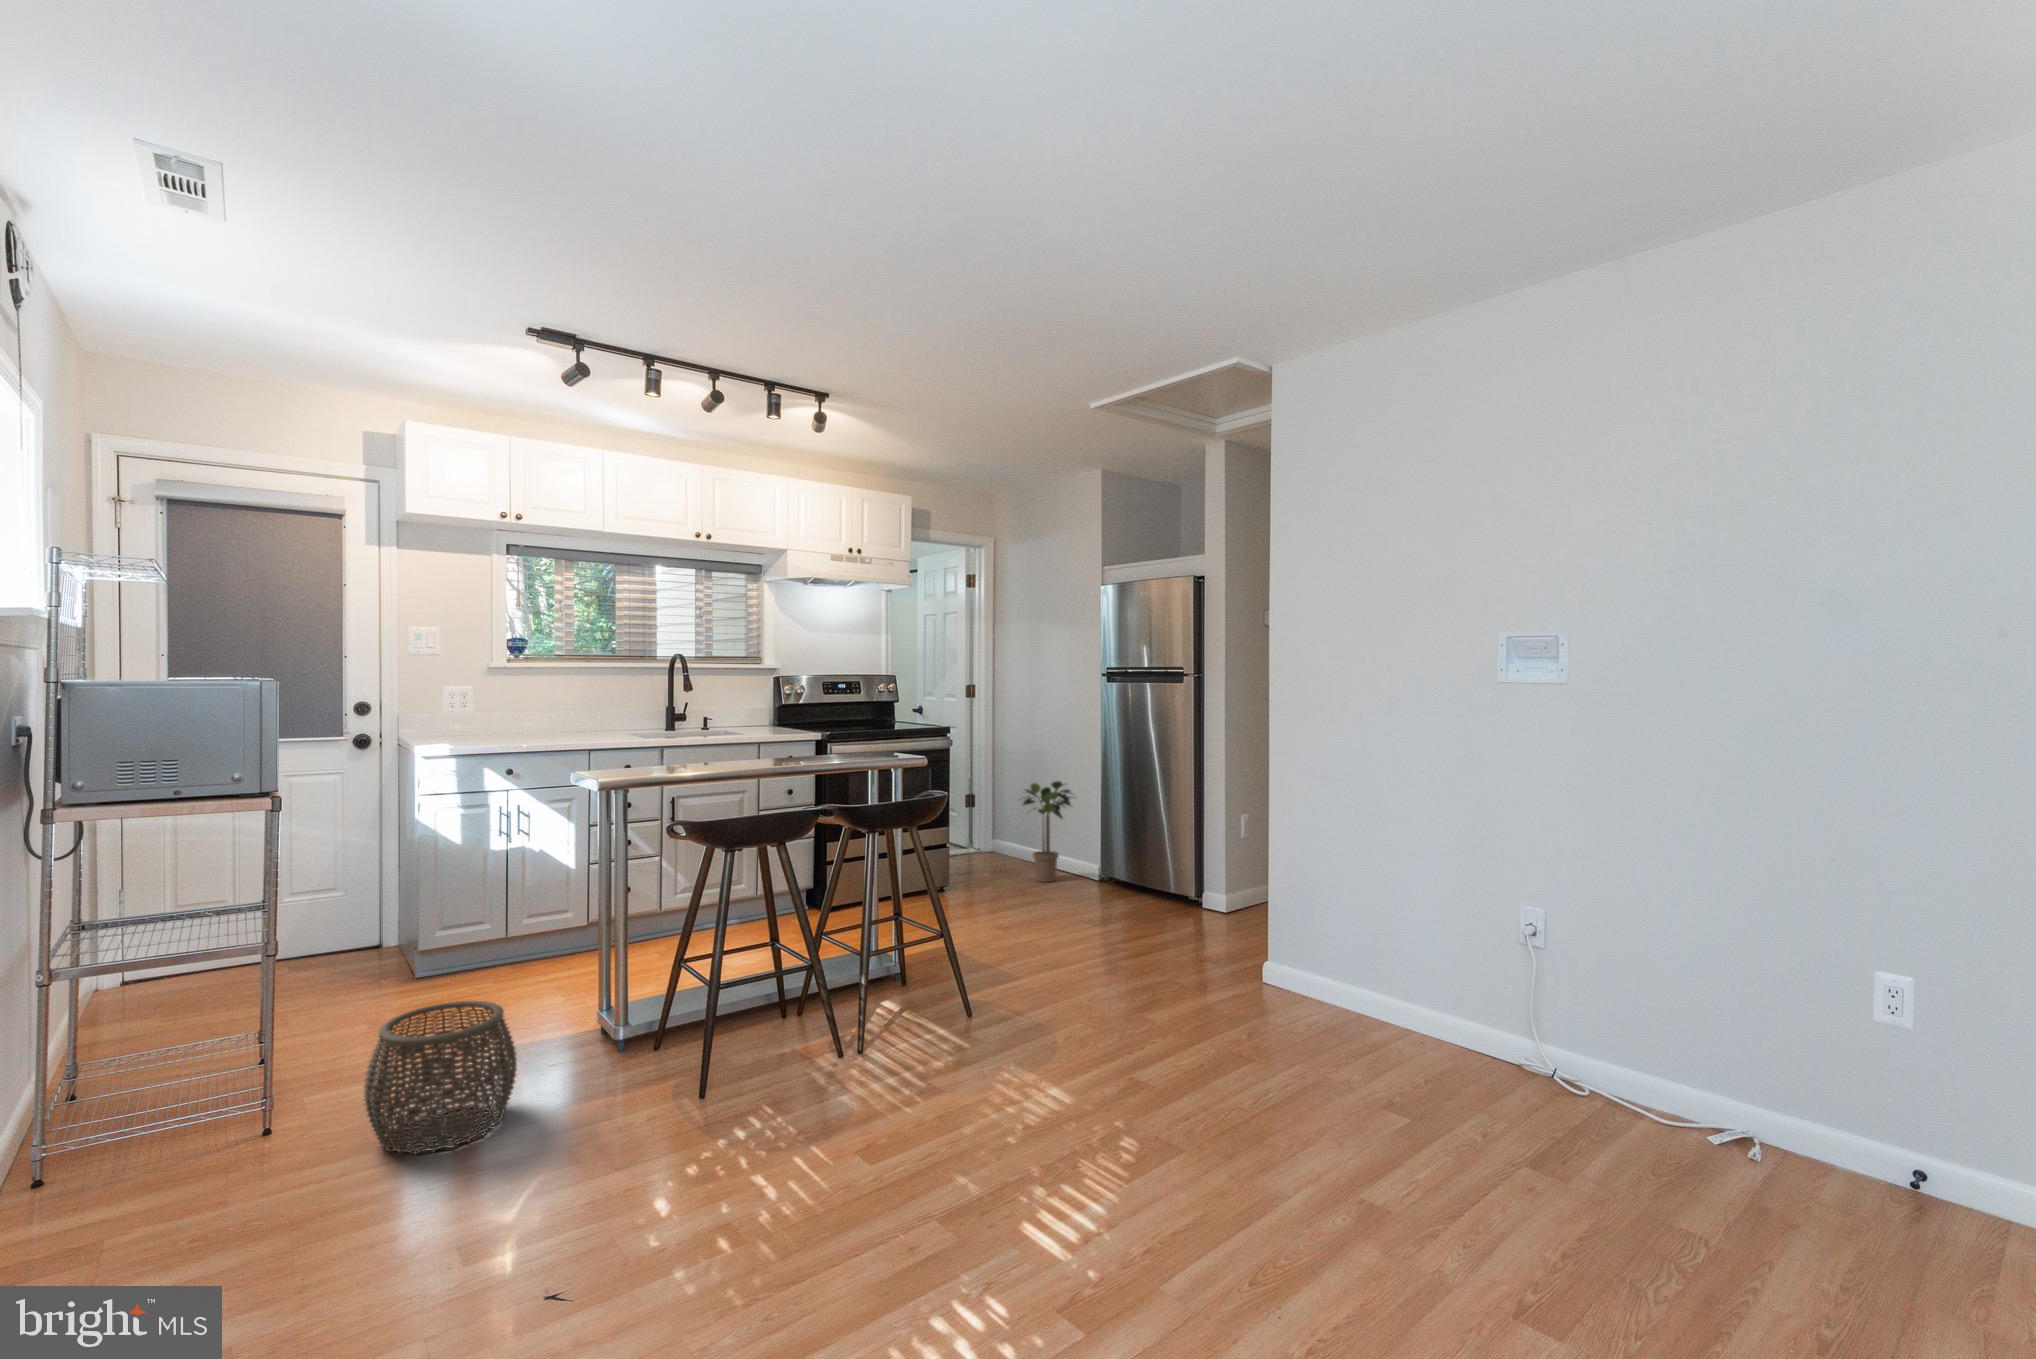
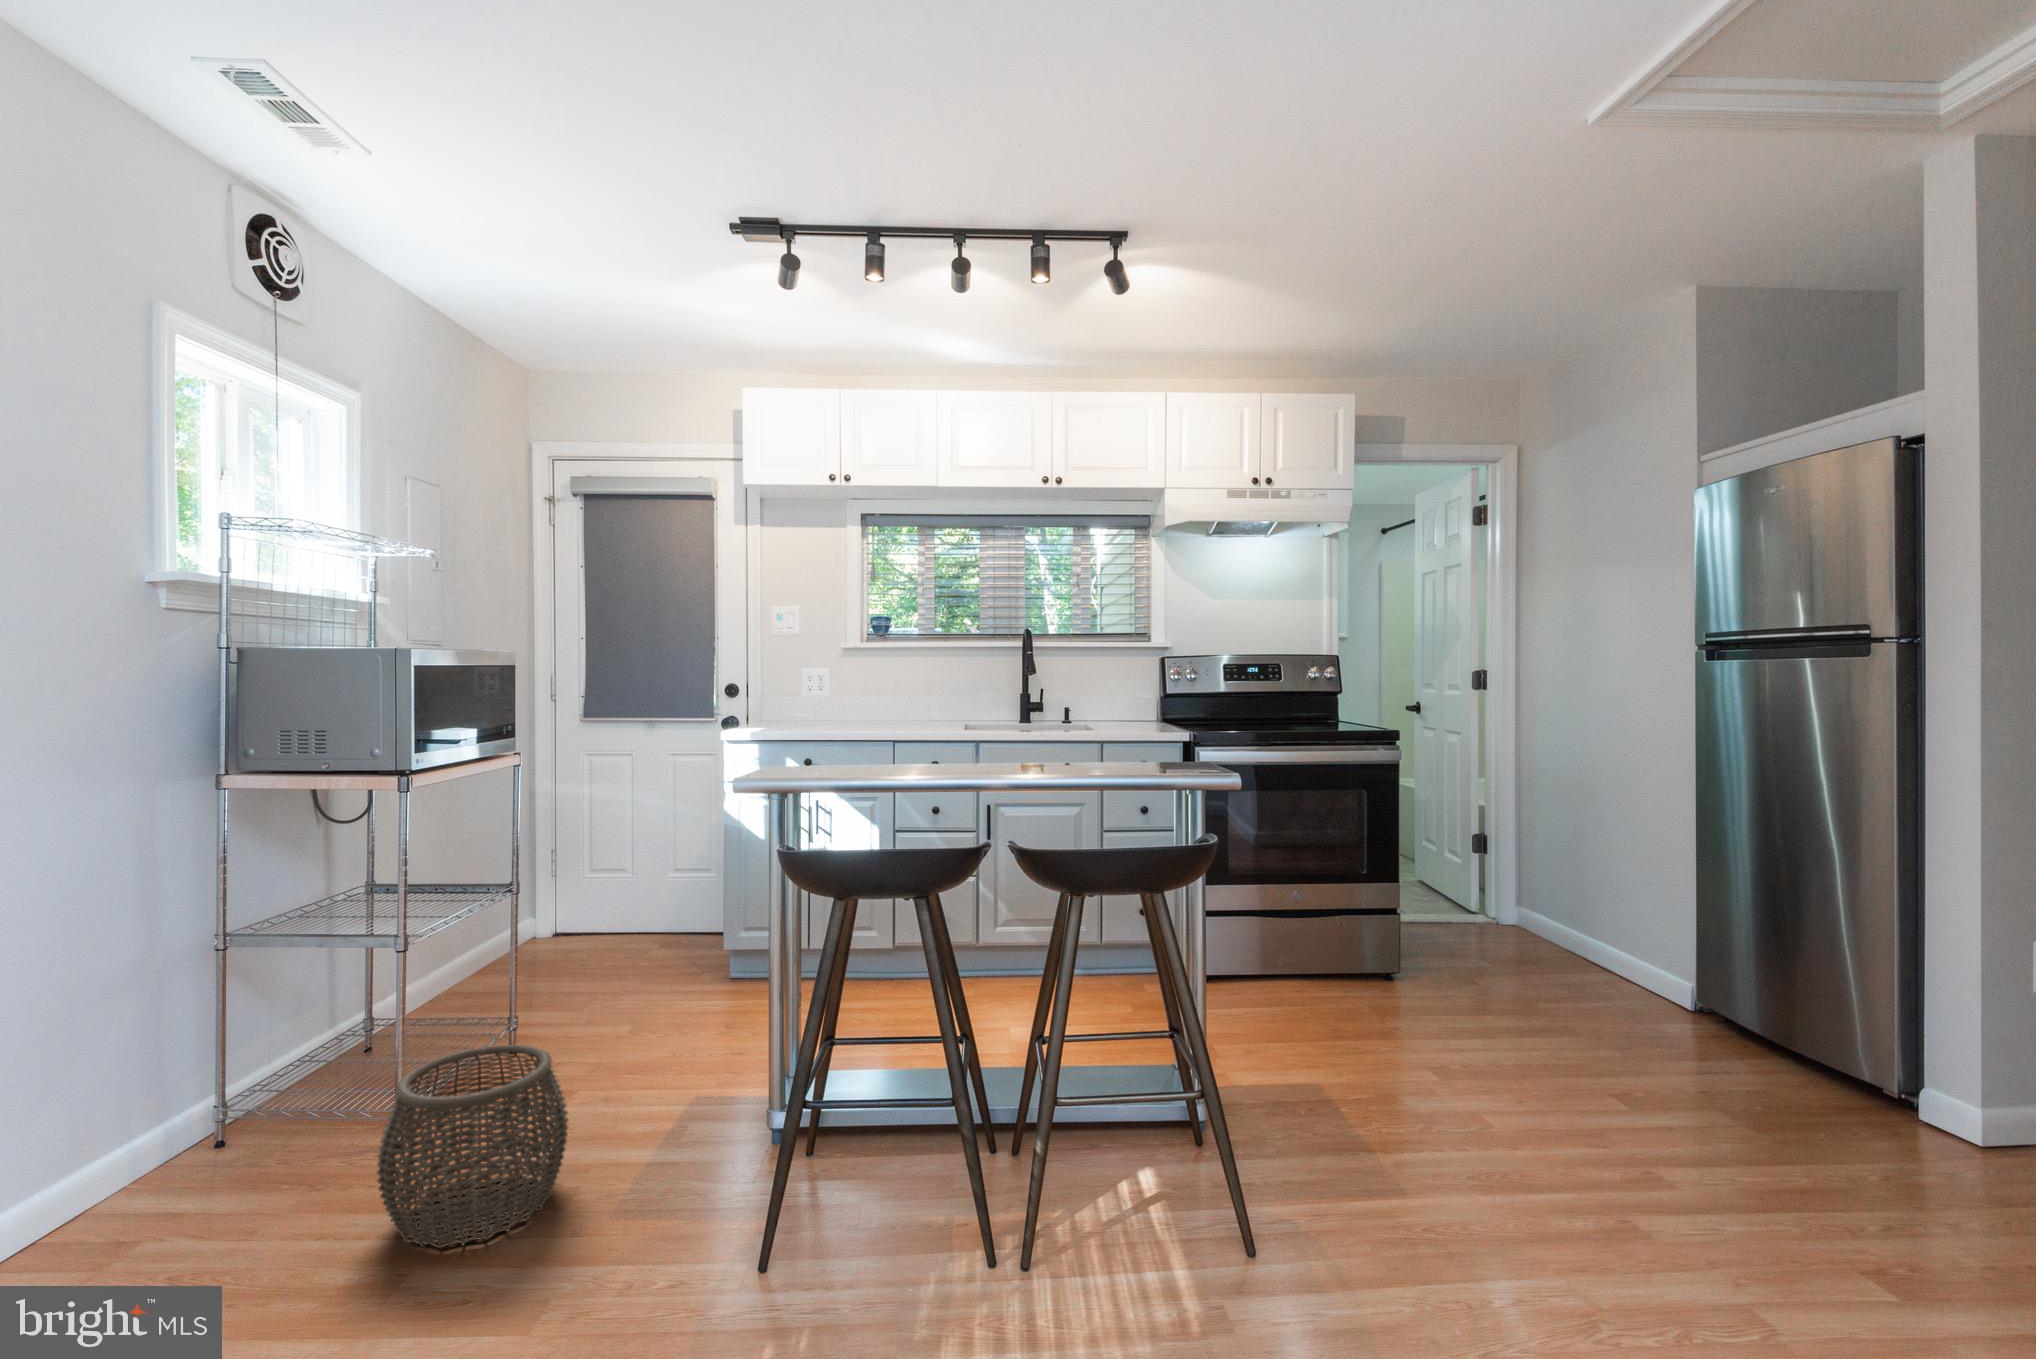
potted plant: present [1023,781,1071,882] -> none [1532,826,1651,994]

